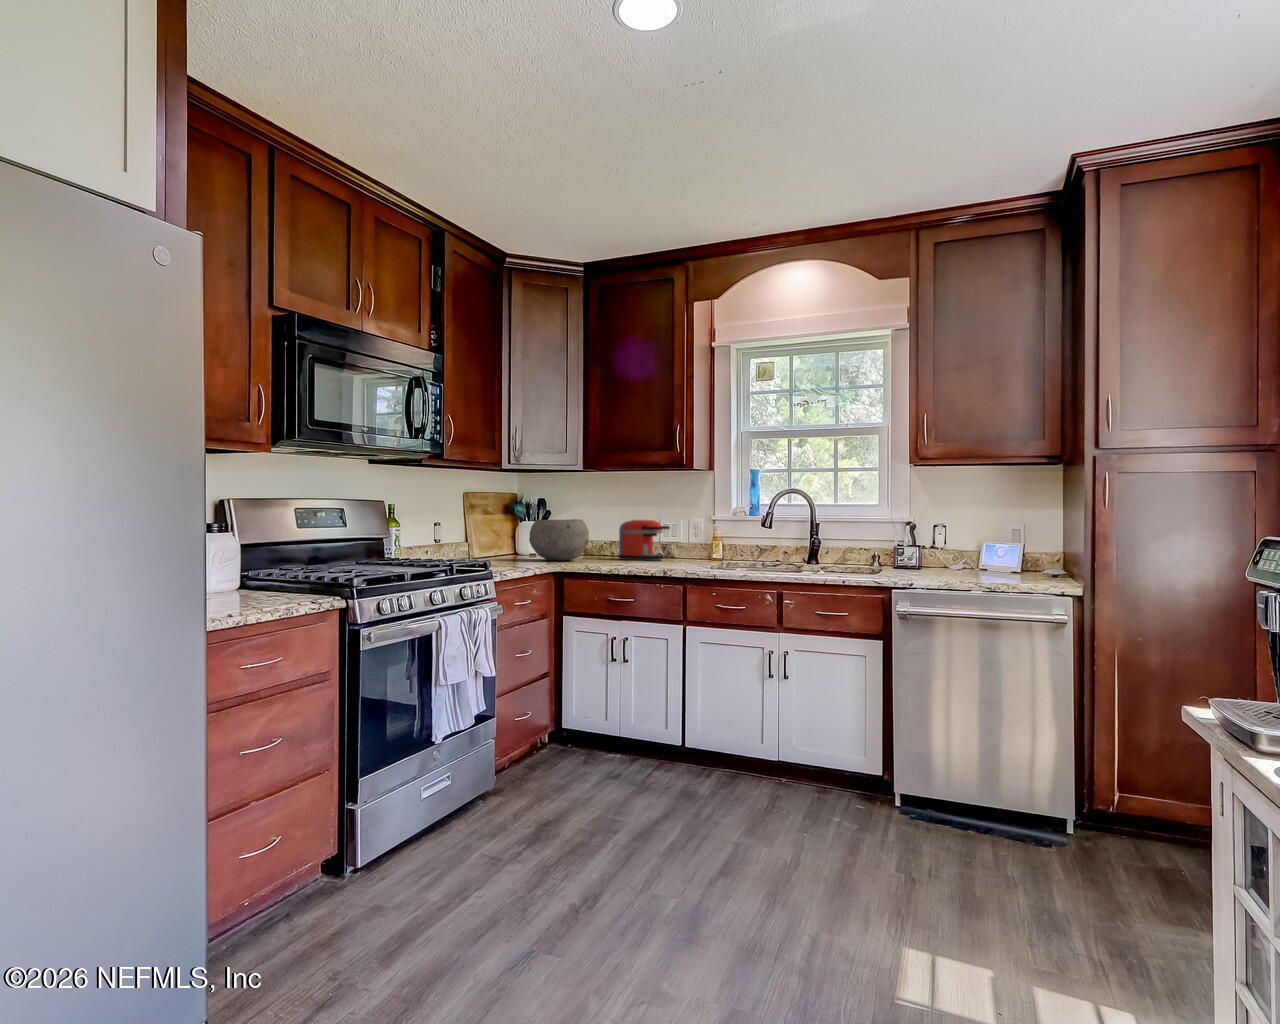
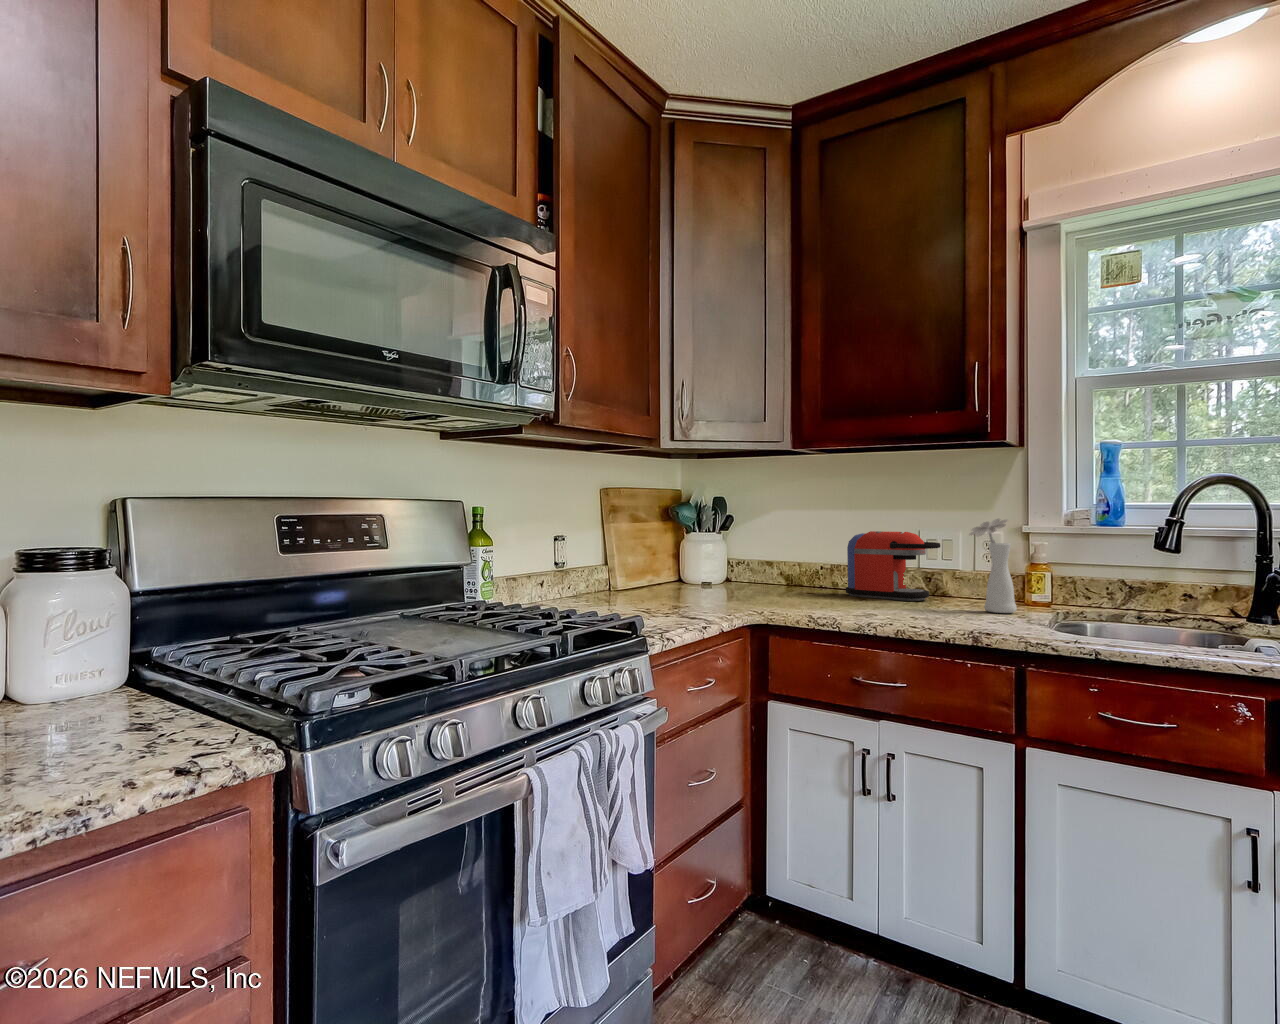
vase: none [678,512,702,564] -> present [969,519,1017,613]
ceramic bowl: present [529,519,589,561] -> none [705,532,808,602]

